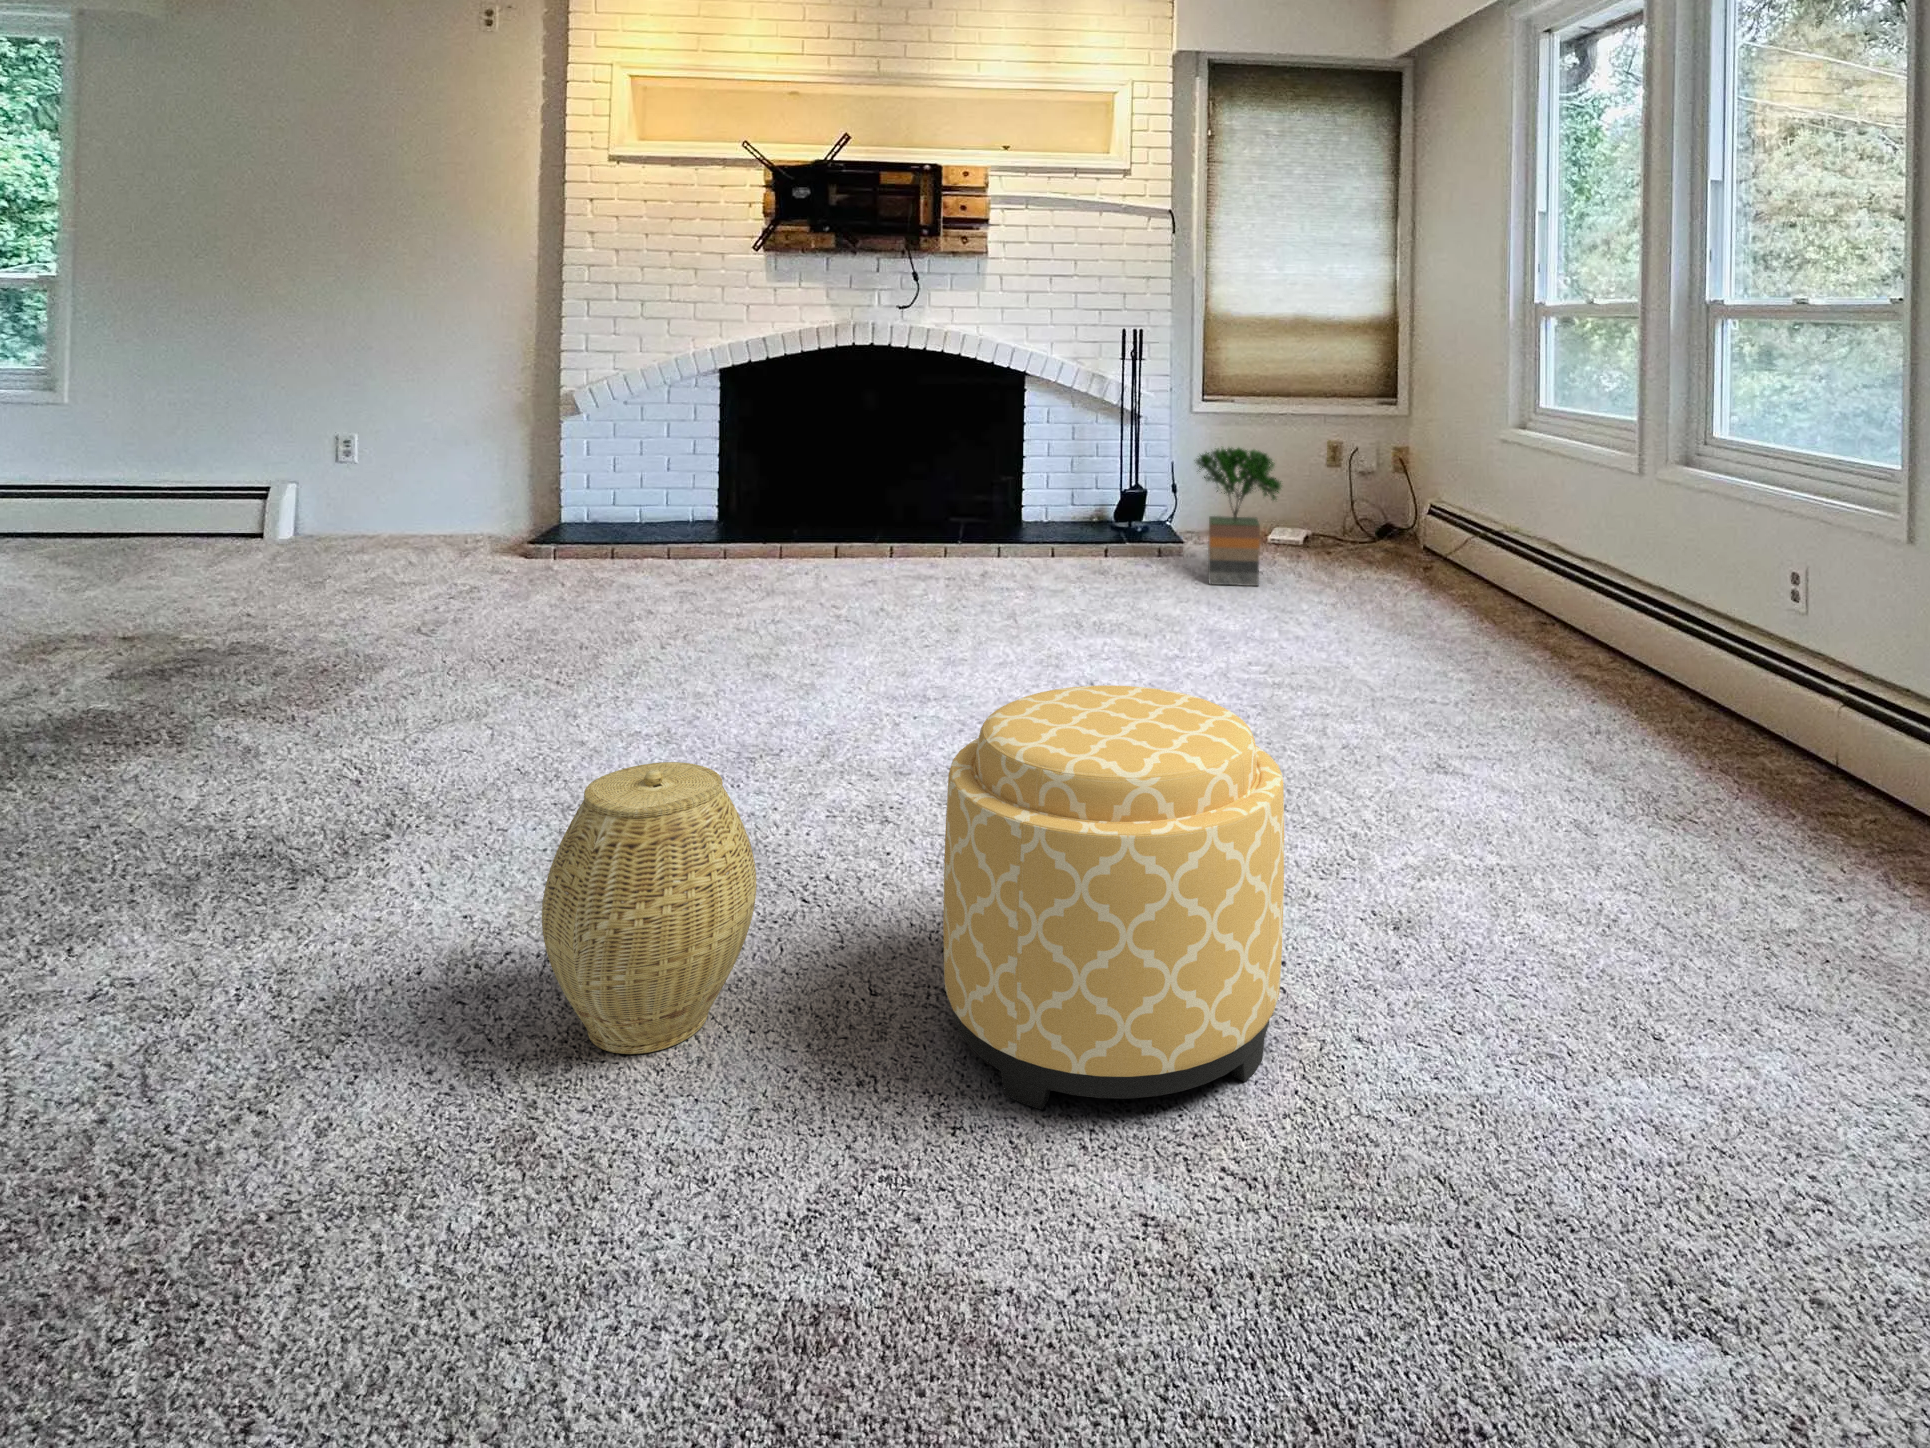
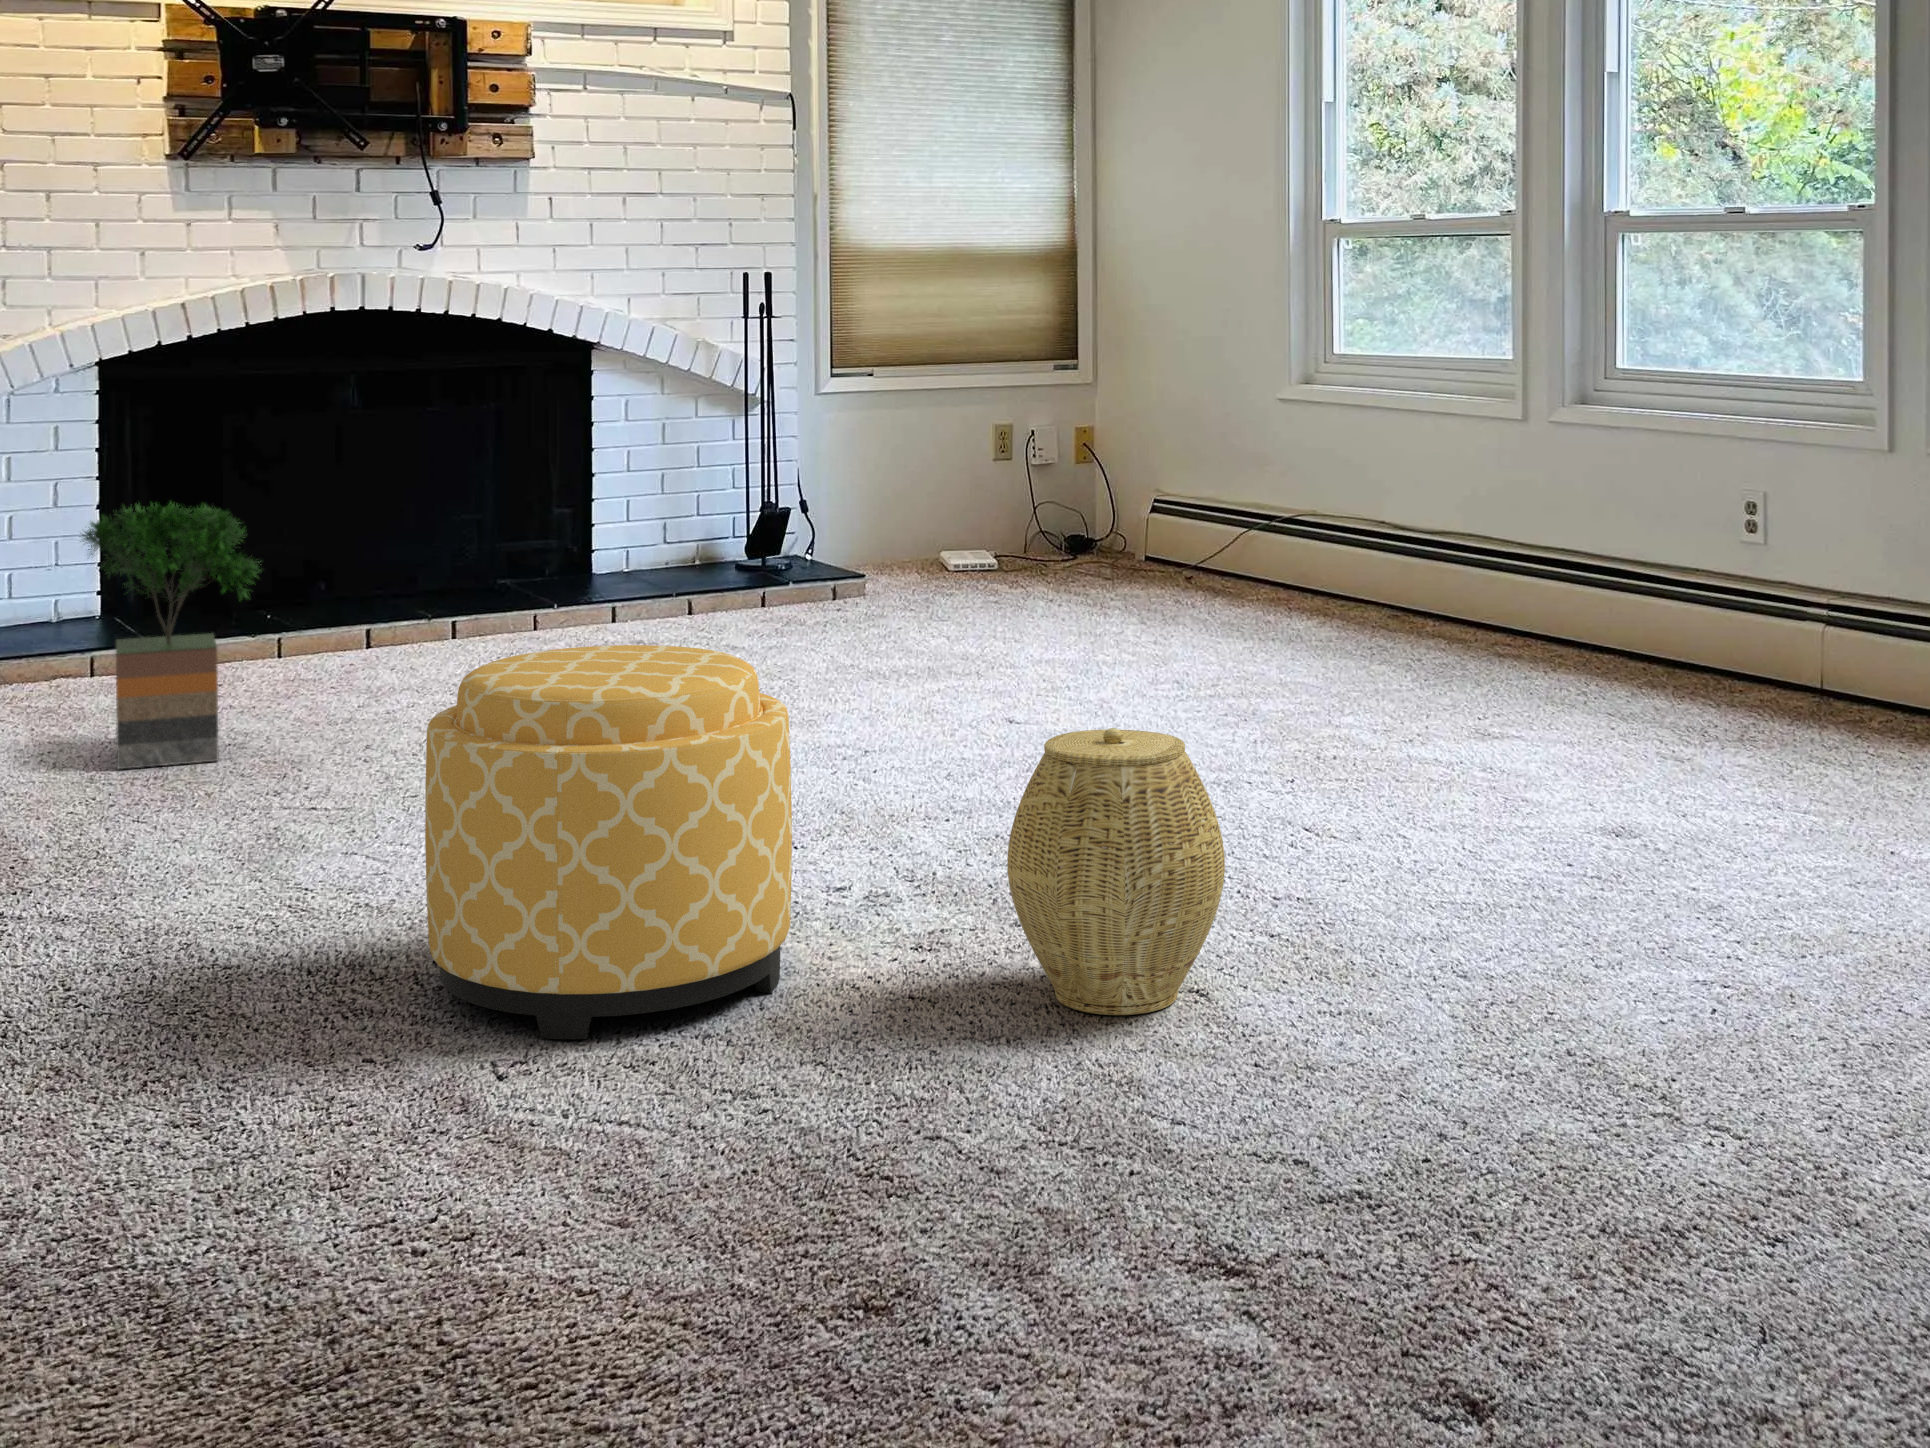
potted tree: present [1194,447,1282,586] -> present [80,503,261,769]
ottoman: present [943,685,1284,1110] -> present [425,645,792,1039]

